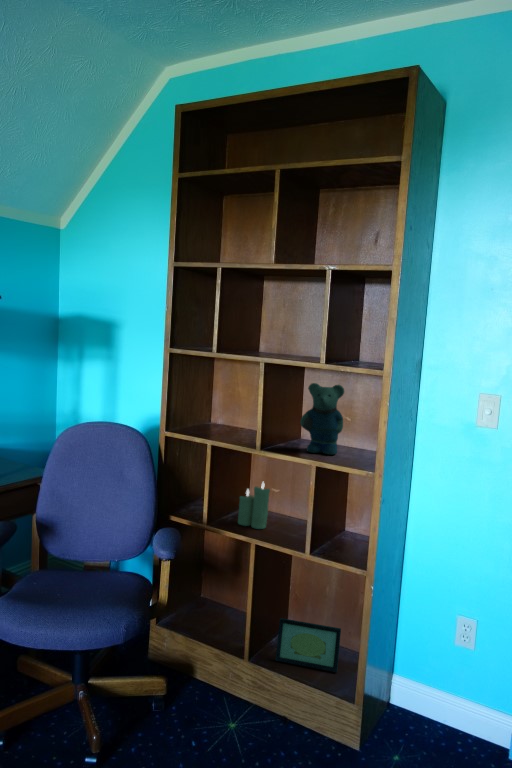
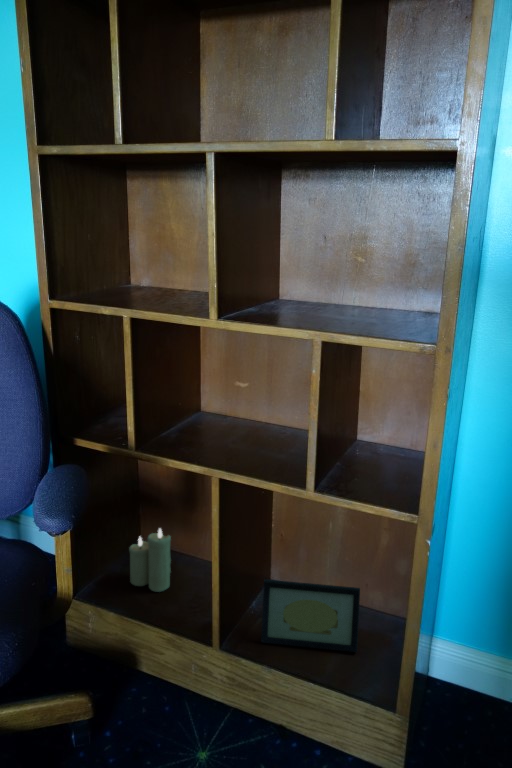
teddy bear: present [300,383,344,455] -> none [284,191,364,319]
candle: present [238,482,270,529] -> present [129,529,171,592]

